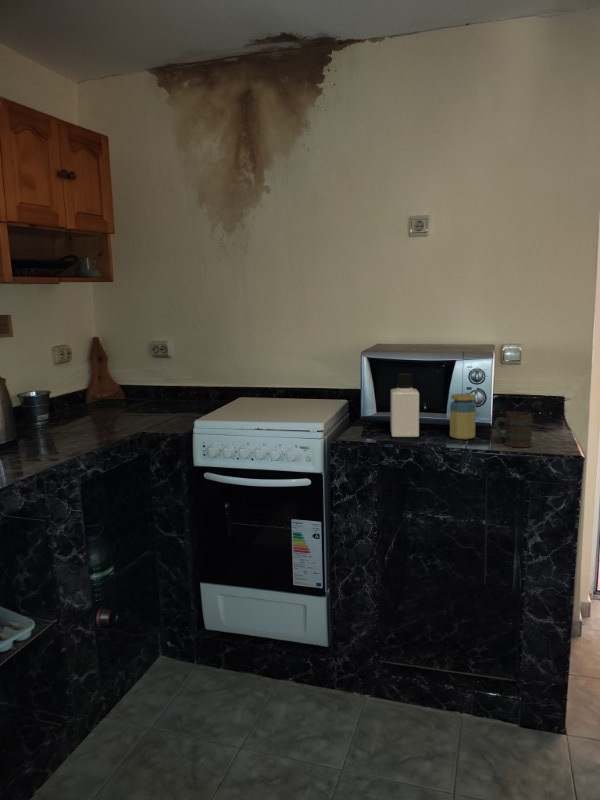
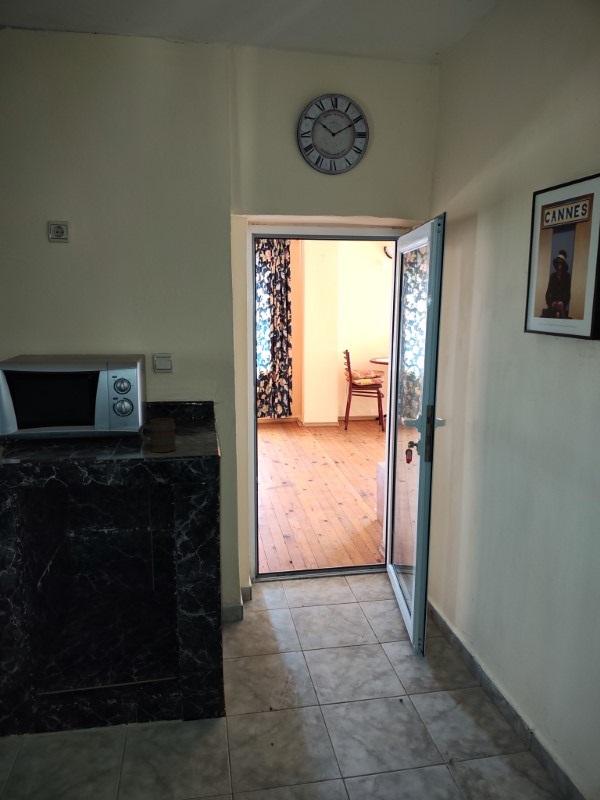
bottle: present [391,373,419,437] -> none [30,386,64,454]
jar: present [450,394,476,440] -> none [95,404,124,450]

